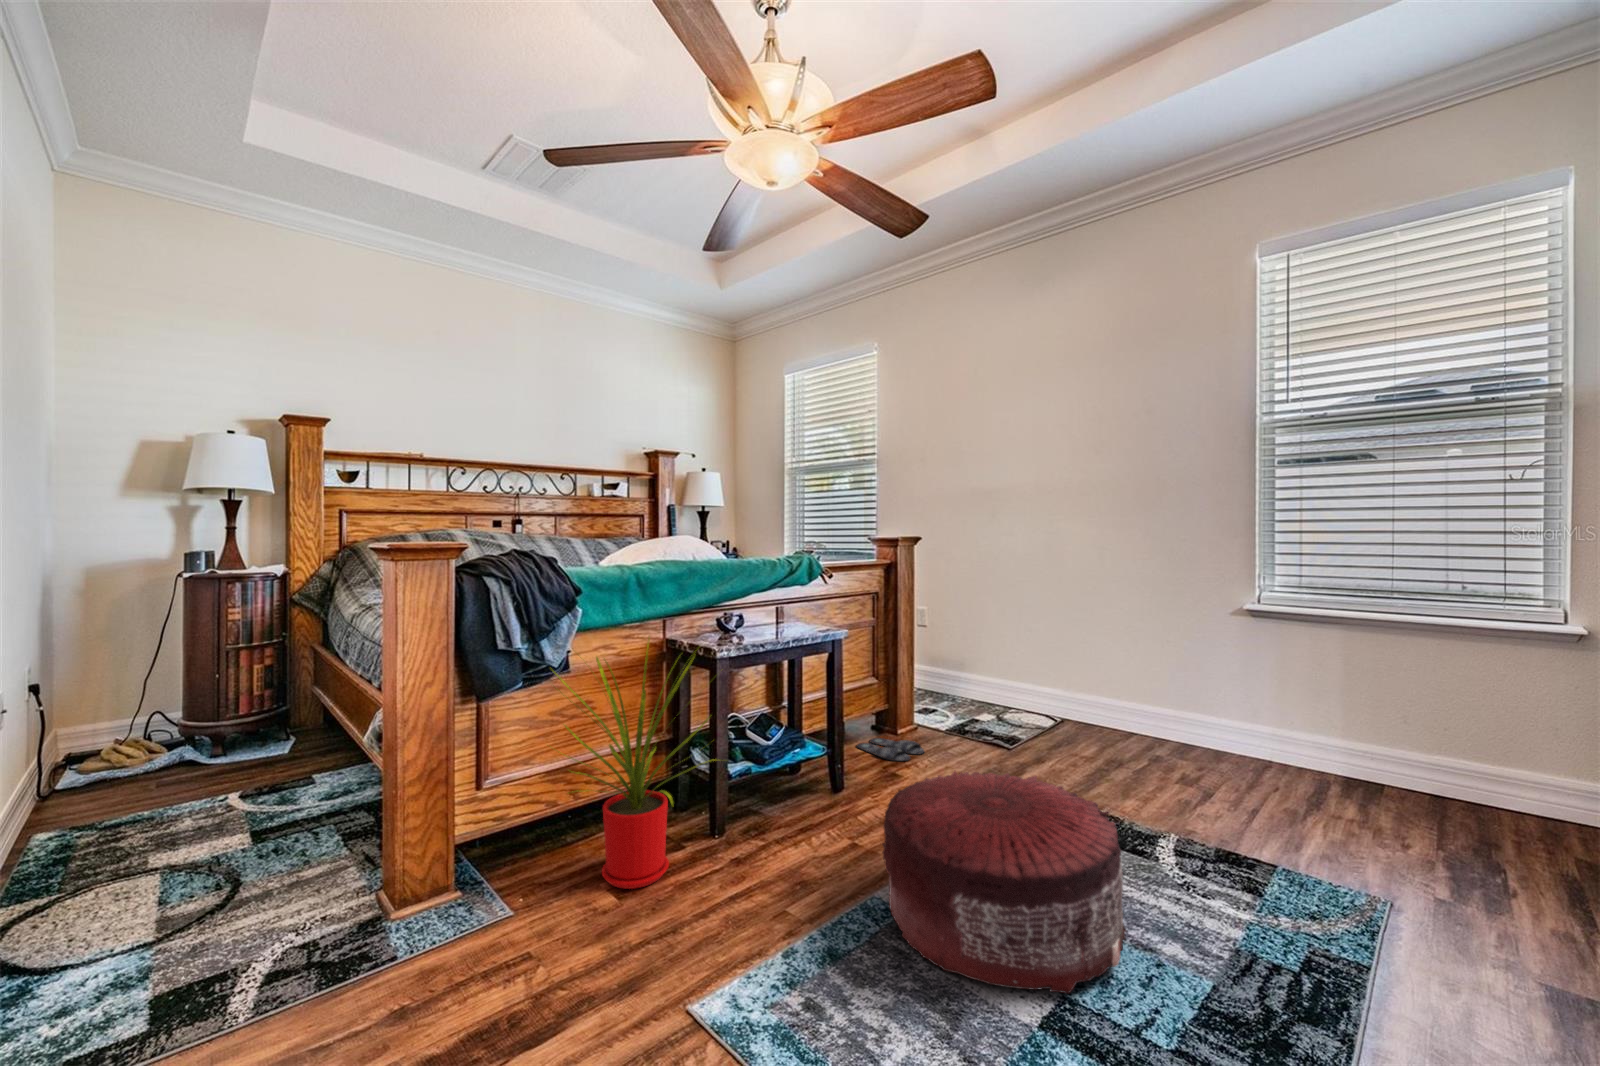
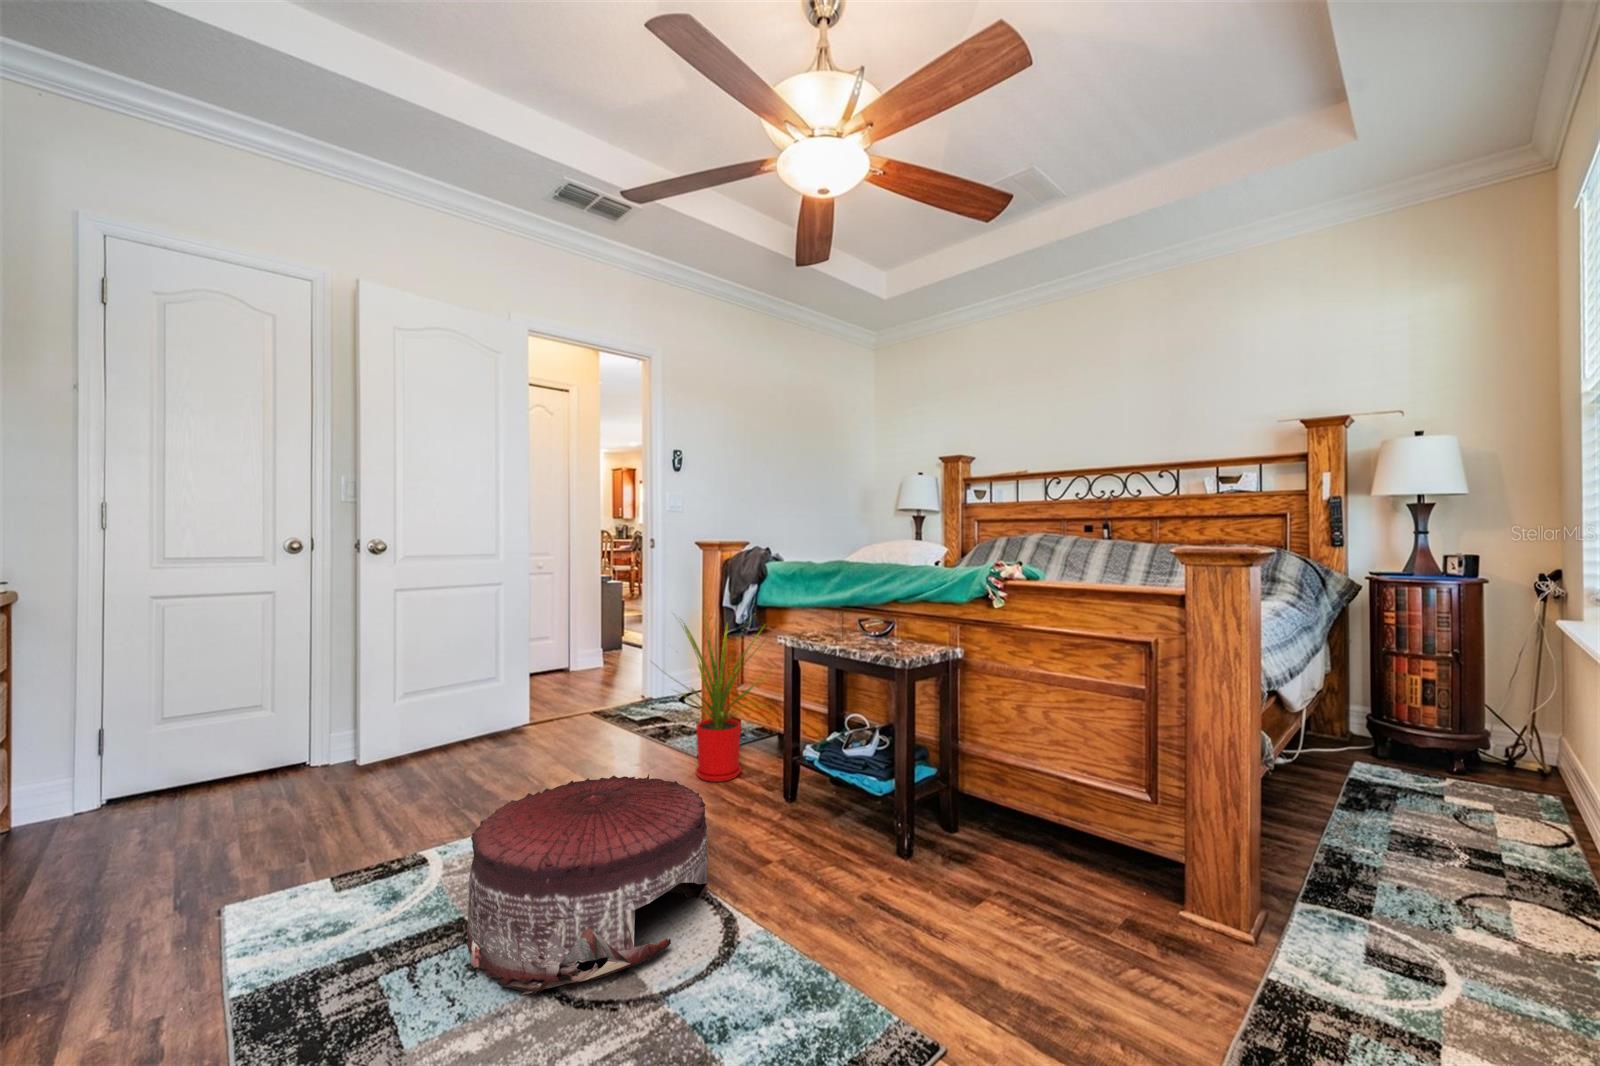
slippers: present [857,738,924,761] -> none [1009,863,1111,926]

